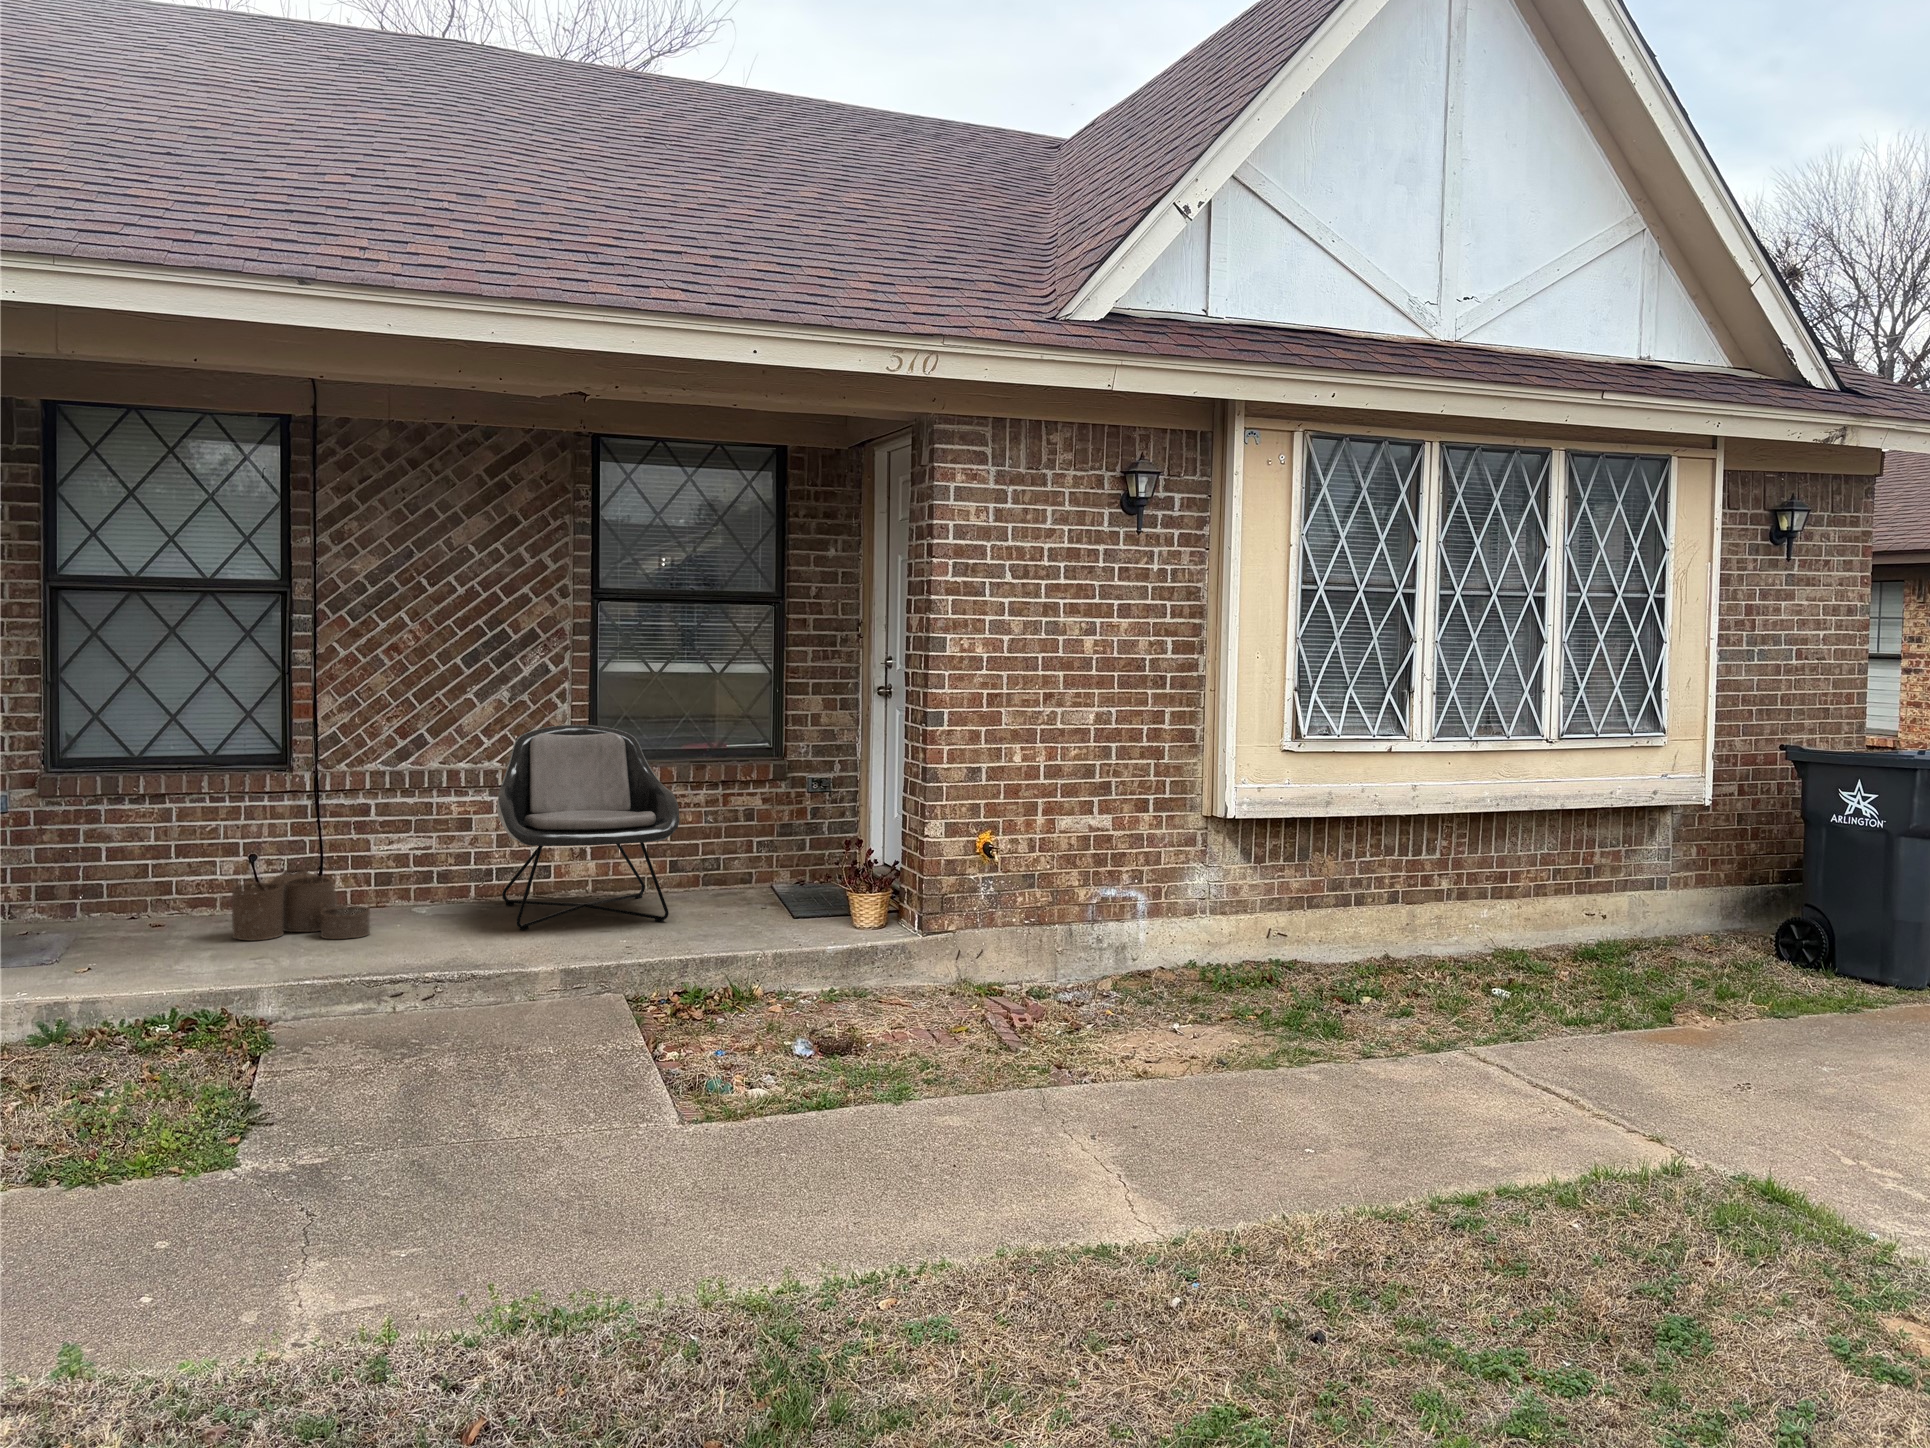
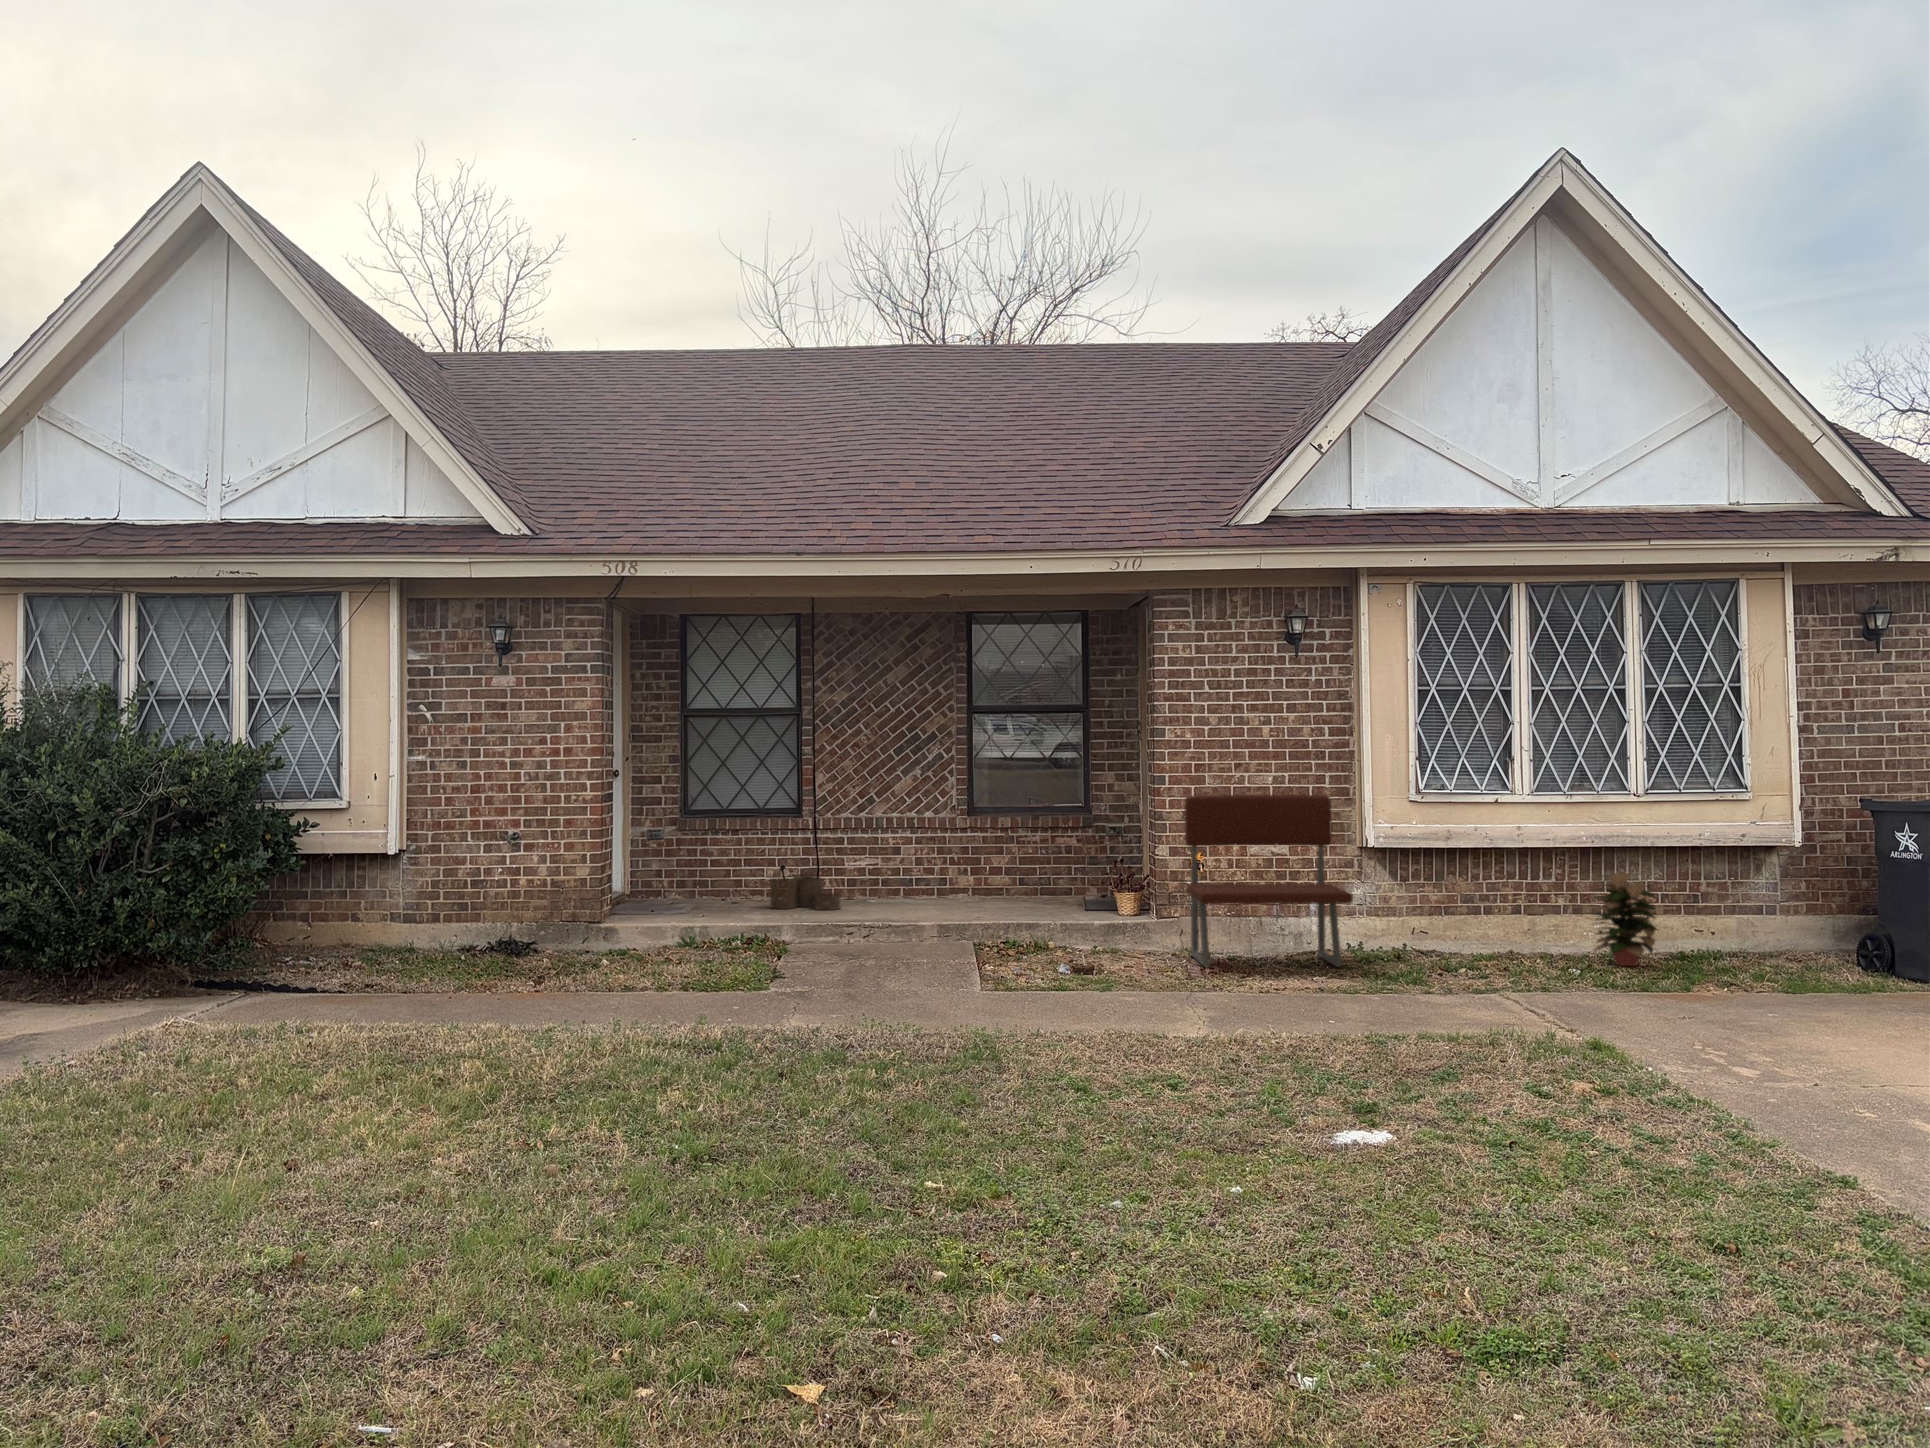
lounge chair: present [497,725,680,930] -> none [911,791,1015,910]
bench: none [977,742,1235,1021] -> present [1185,795,1353,967]
decorative plant: none [1488,846,1579,971] -> present [1593,873,1657,966]

